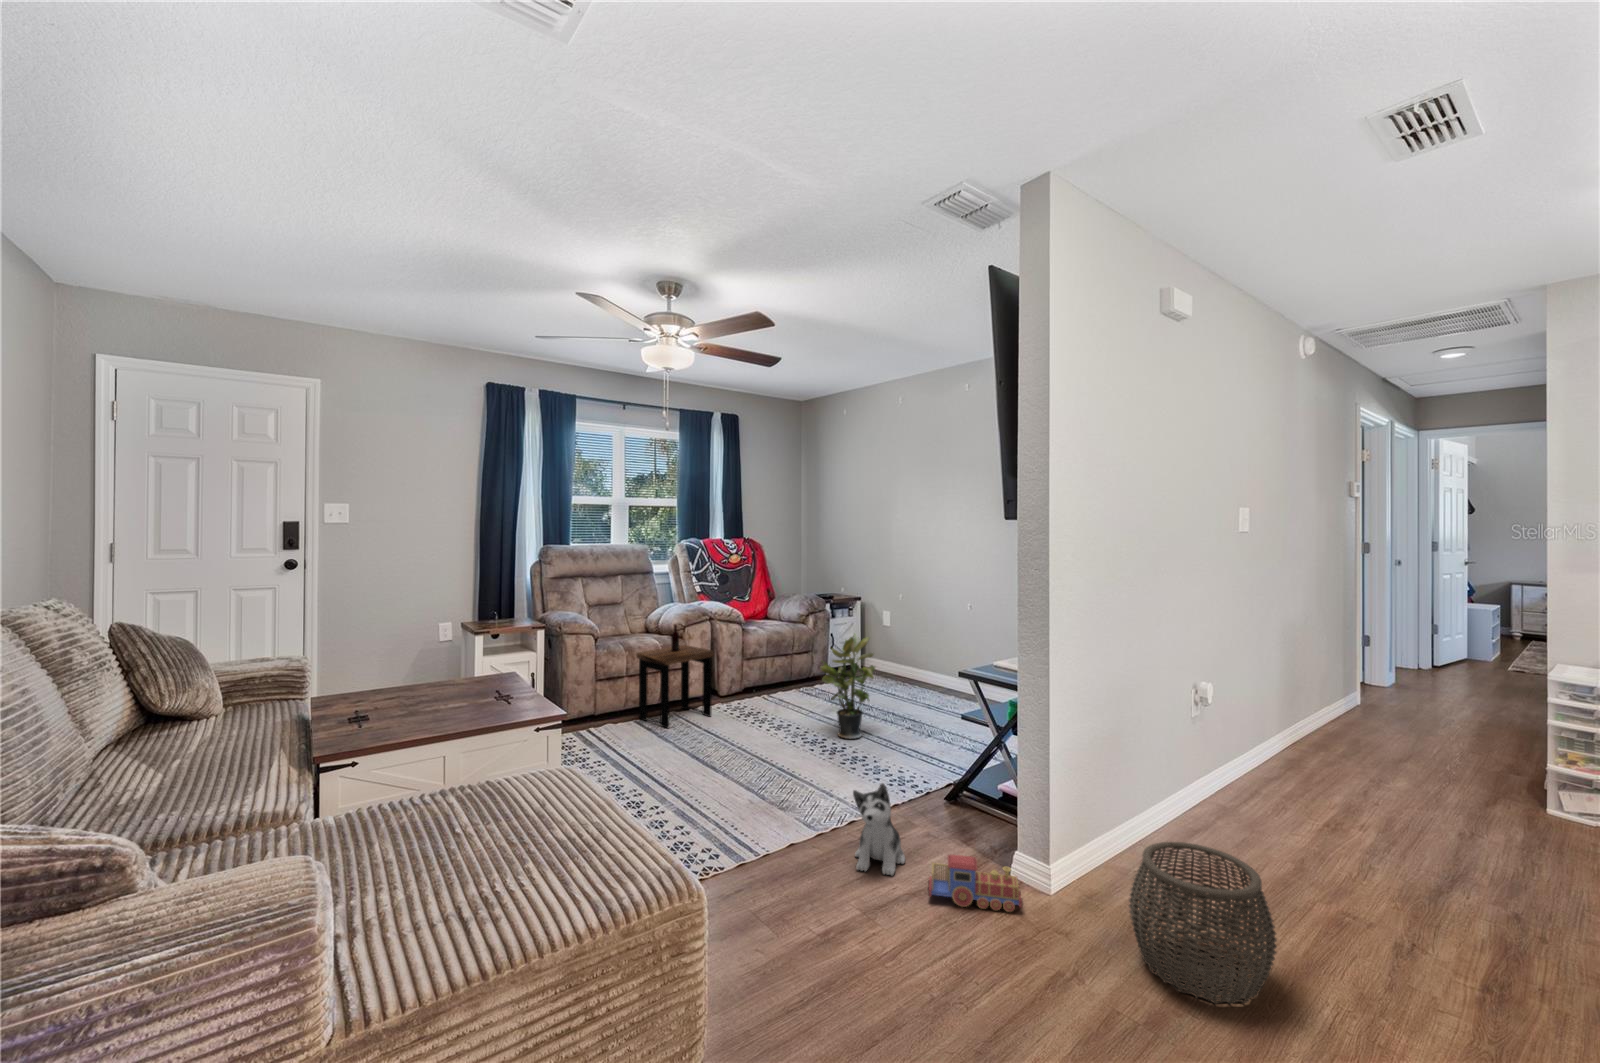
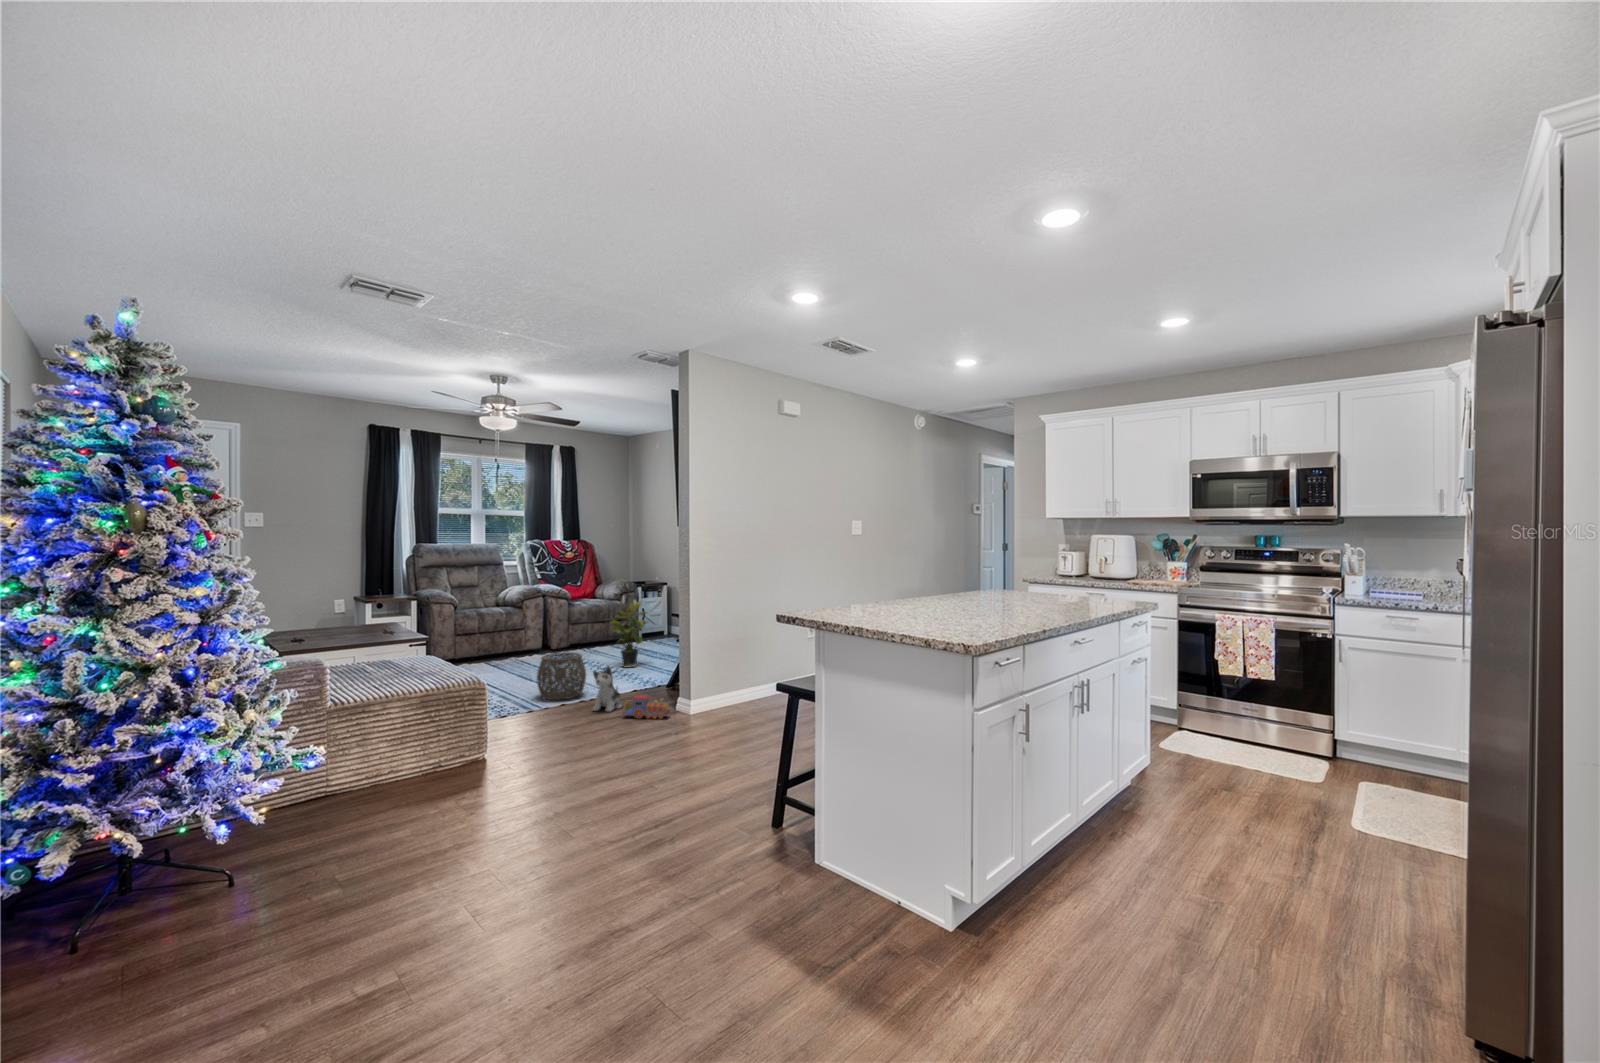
side table: present [636,624,714,728] -> none [485,597,542,667]
woven basket: present [1129,842,1277,1005] -> present [537,652,586,700]

